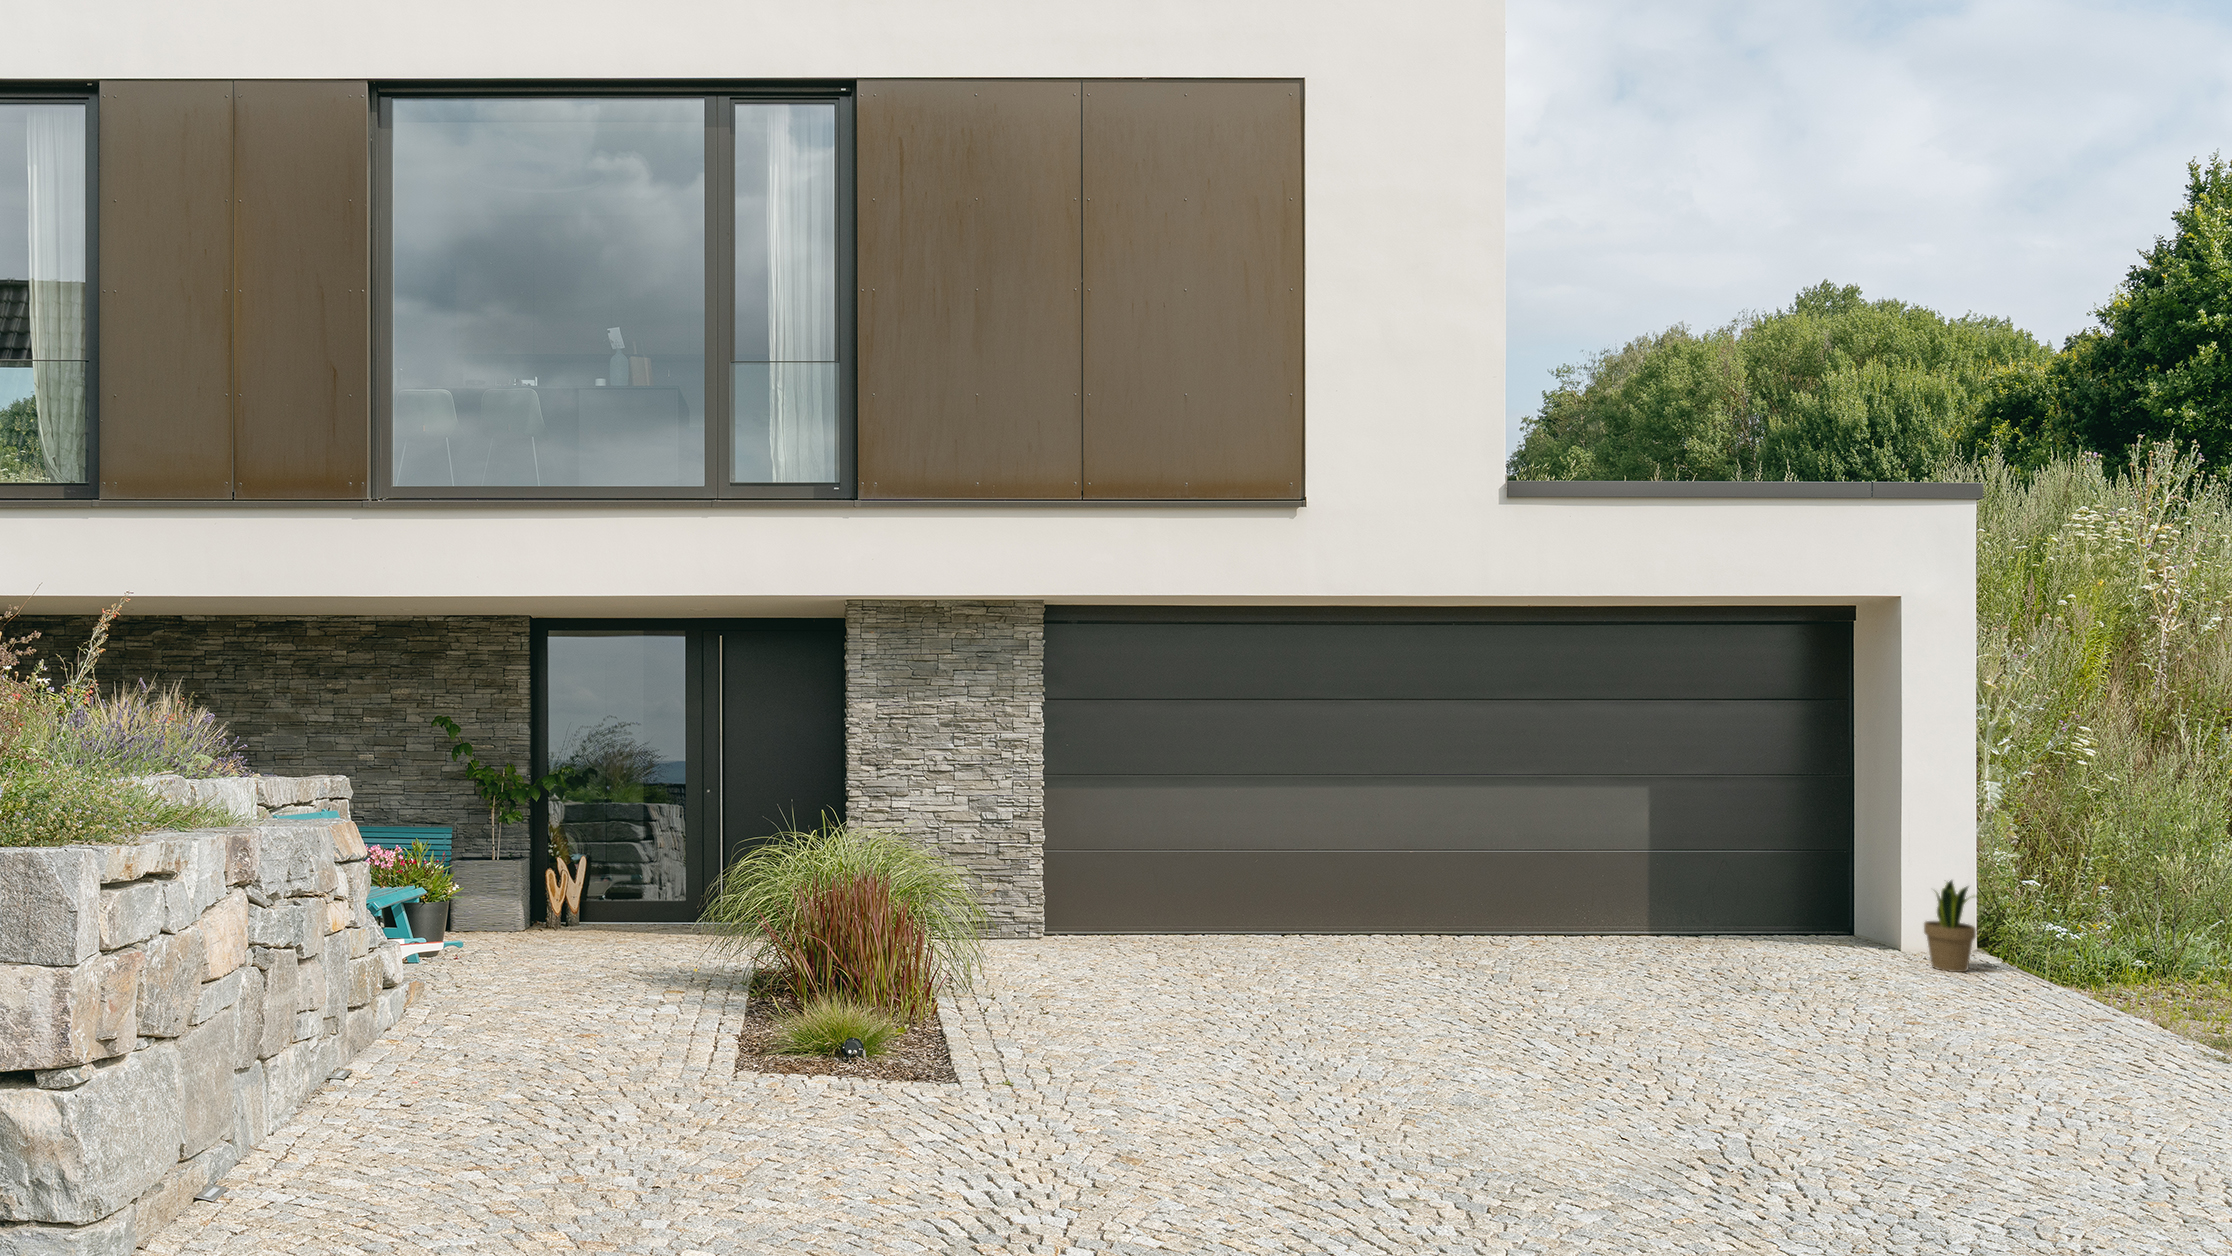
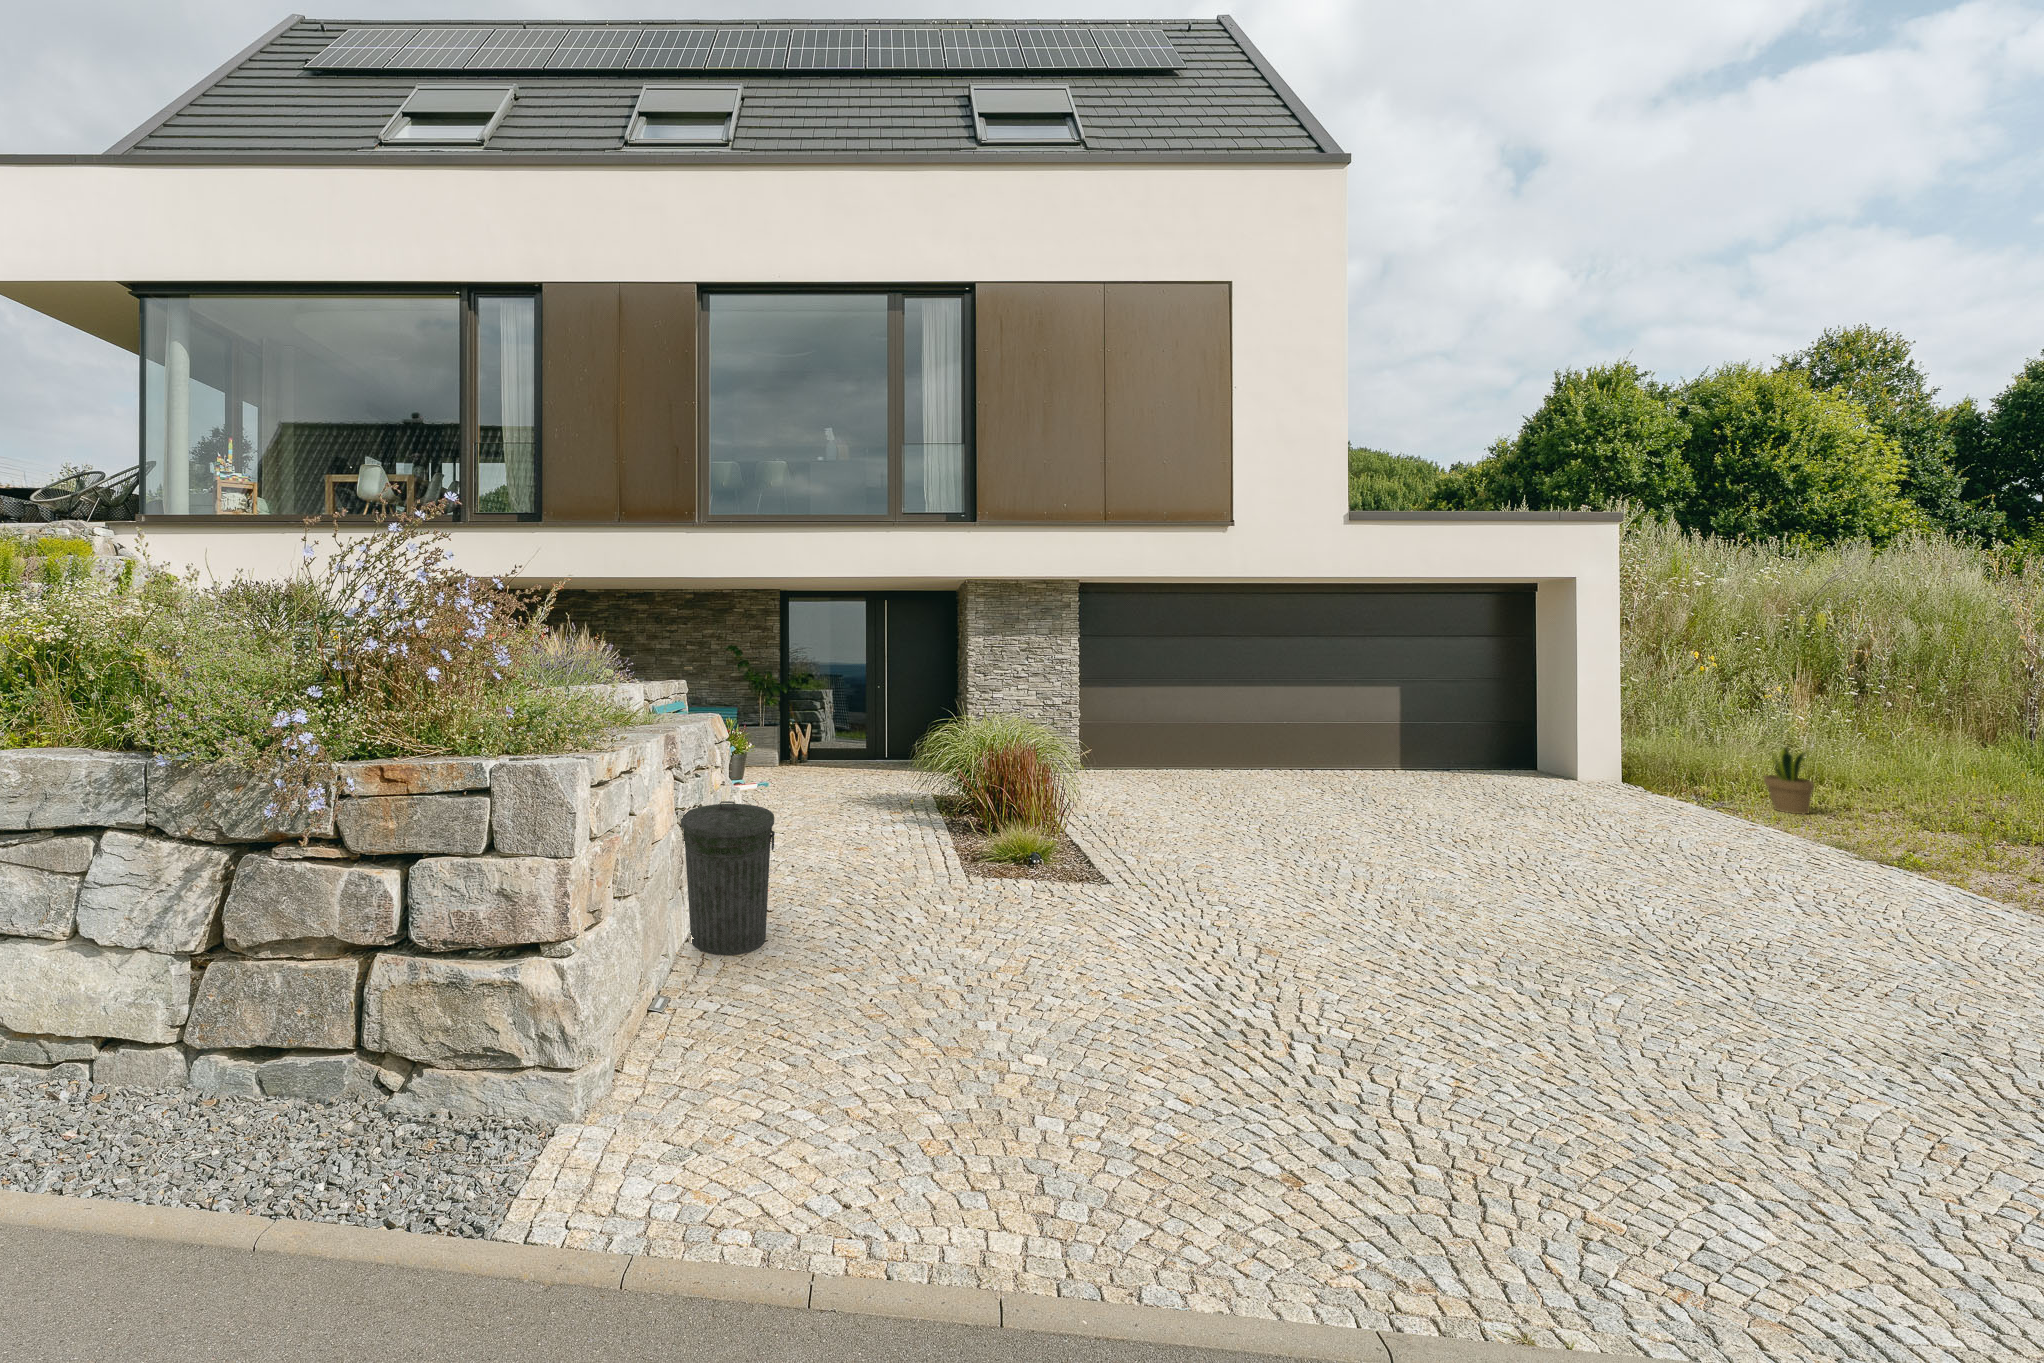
trash can: none [298,937,436,1140] -> present [681,801,775,955]

